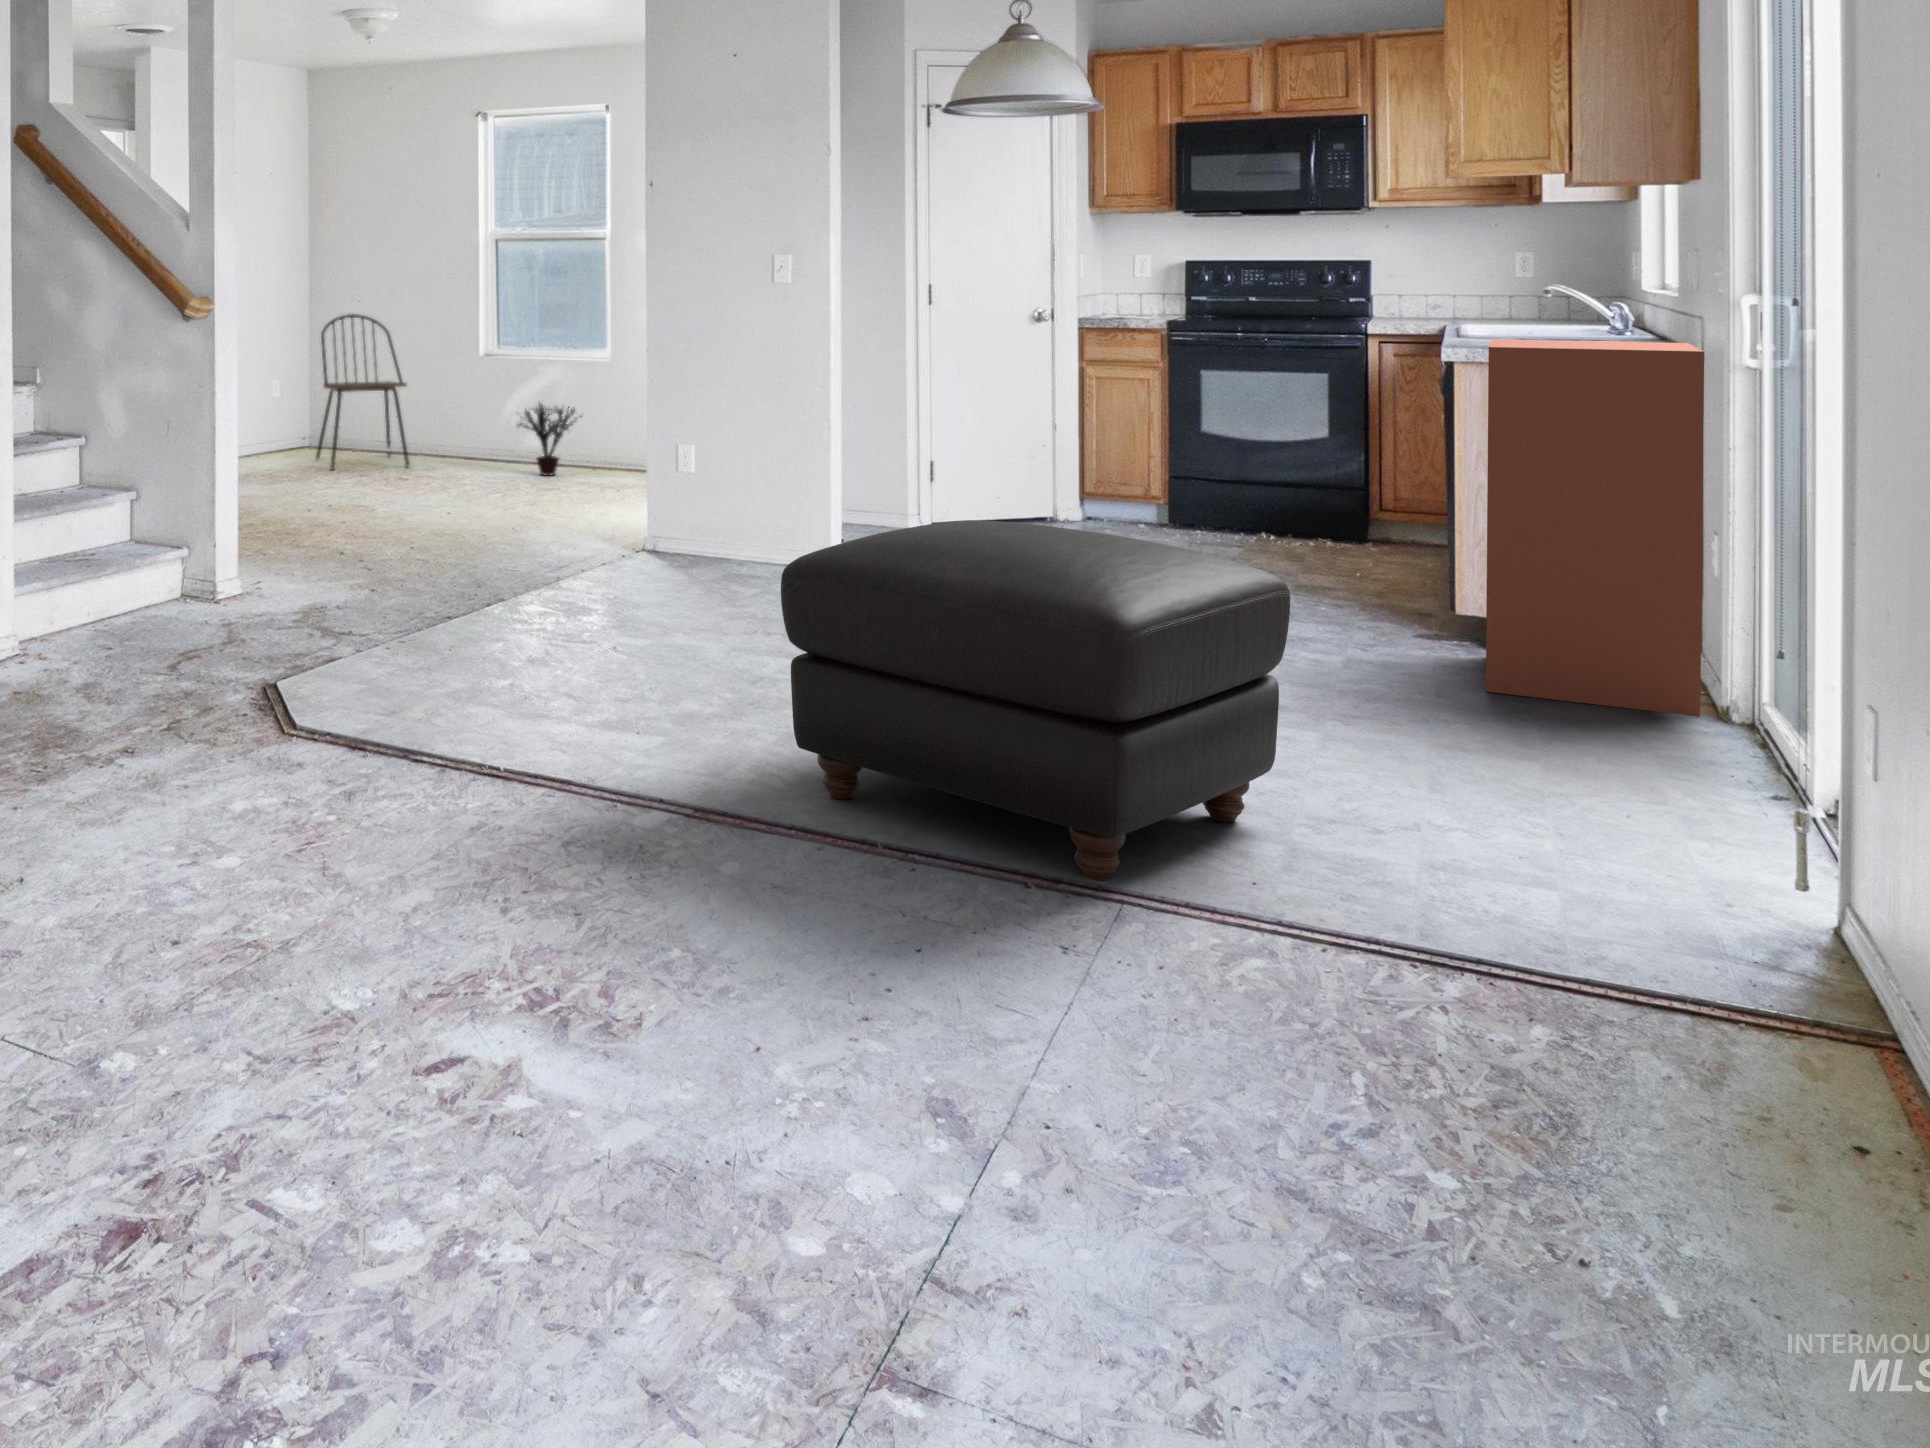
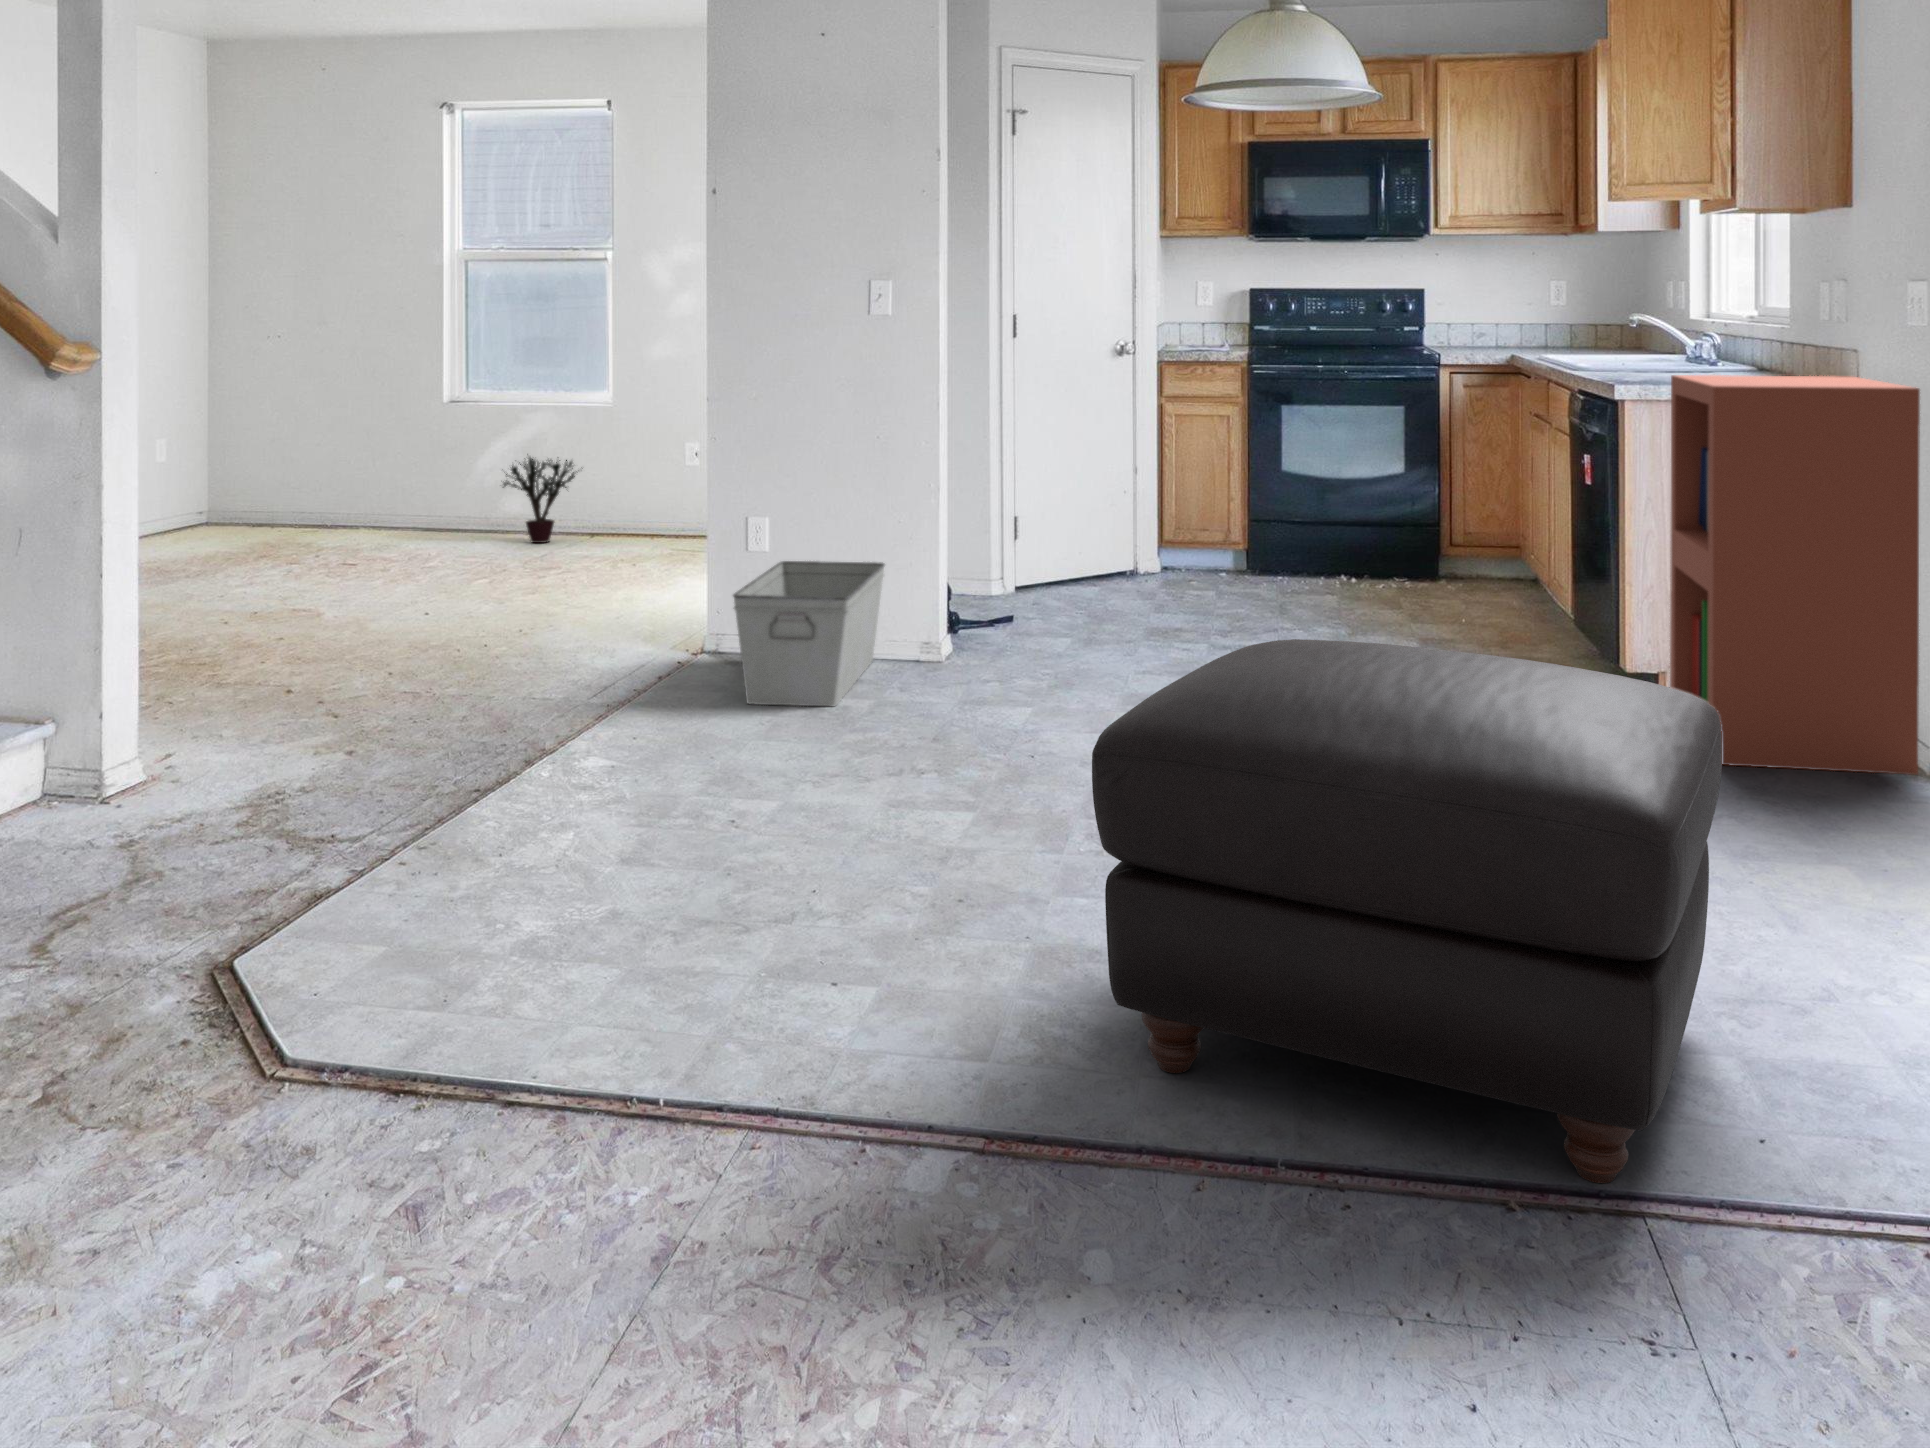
dining chair: present [316,314,409,470] -> none [226,352,359,550]
storage bin: none [648,483,784,595] -> present [733,561,885,706]

